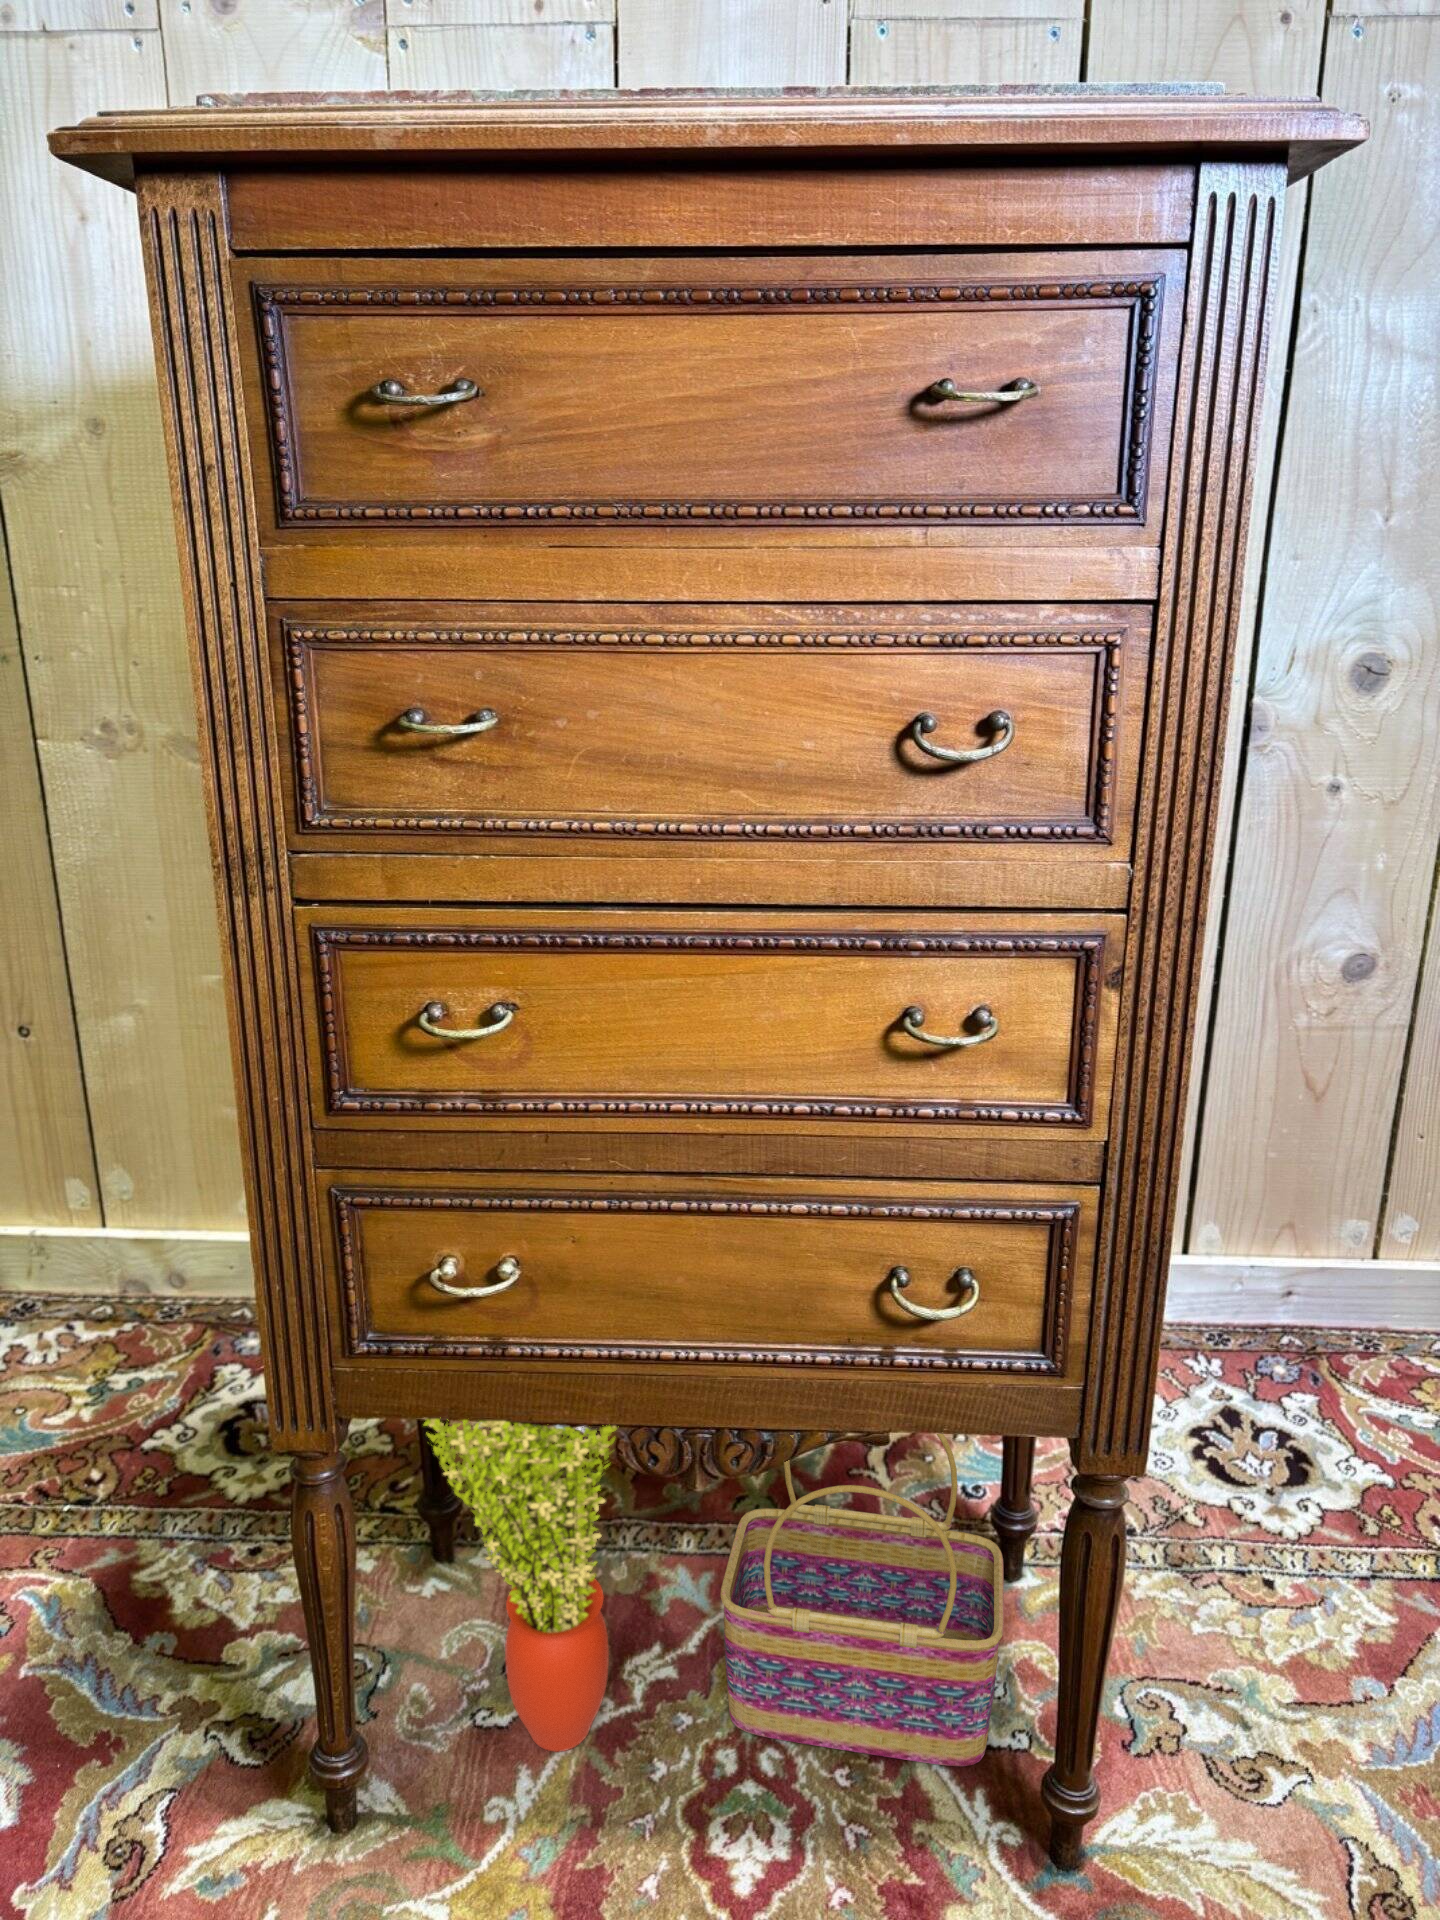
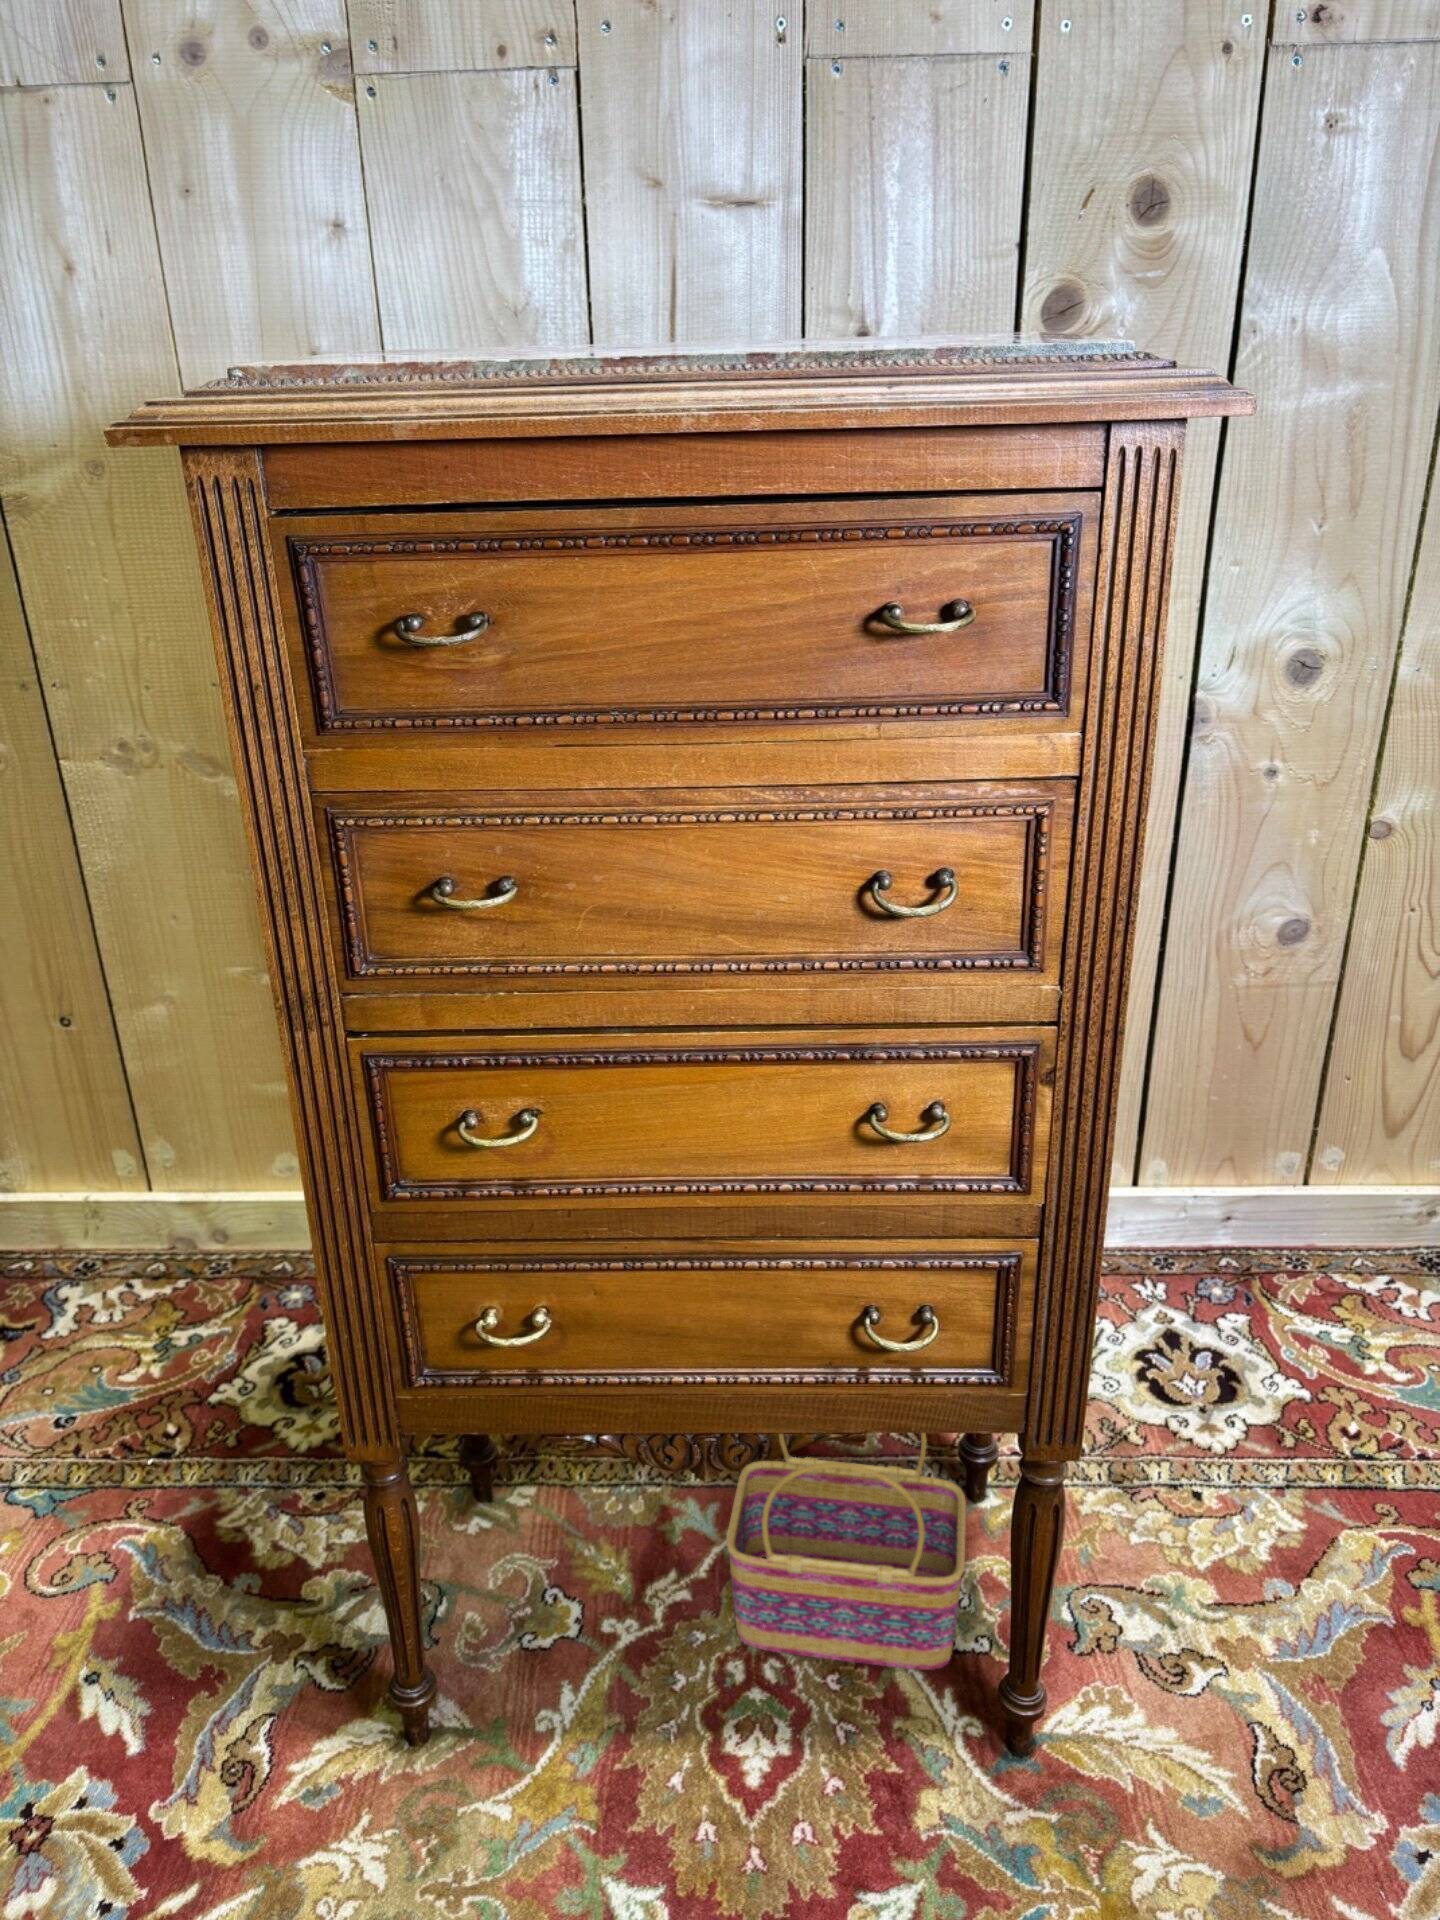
potted plant: present [424,1419,617,1752] -> none [452,1328,640,1670]

